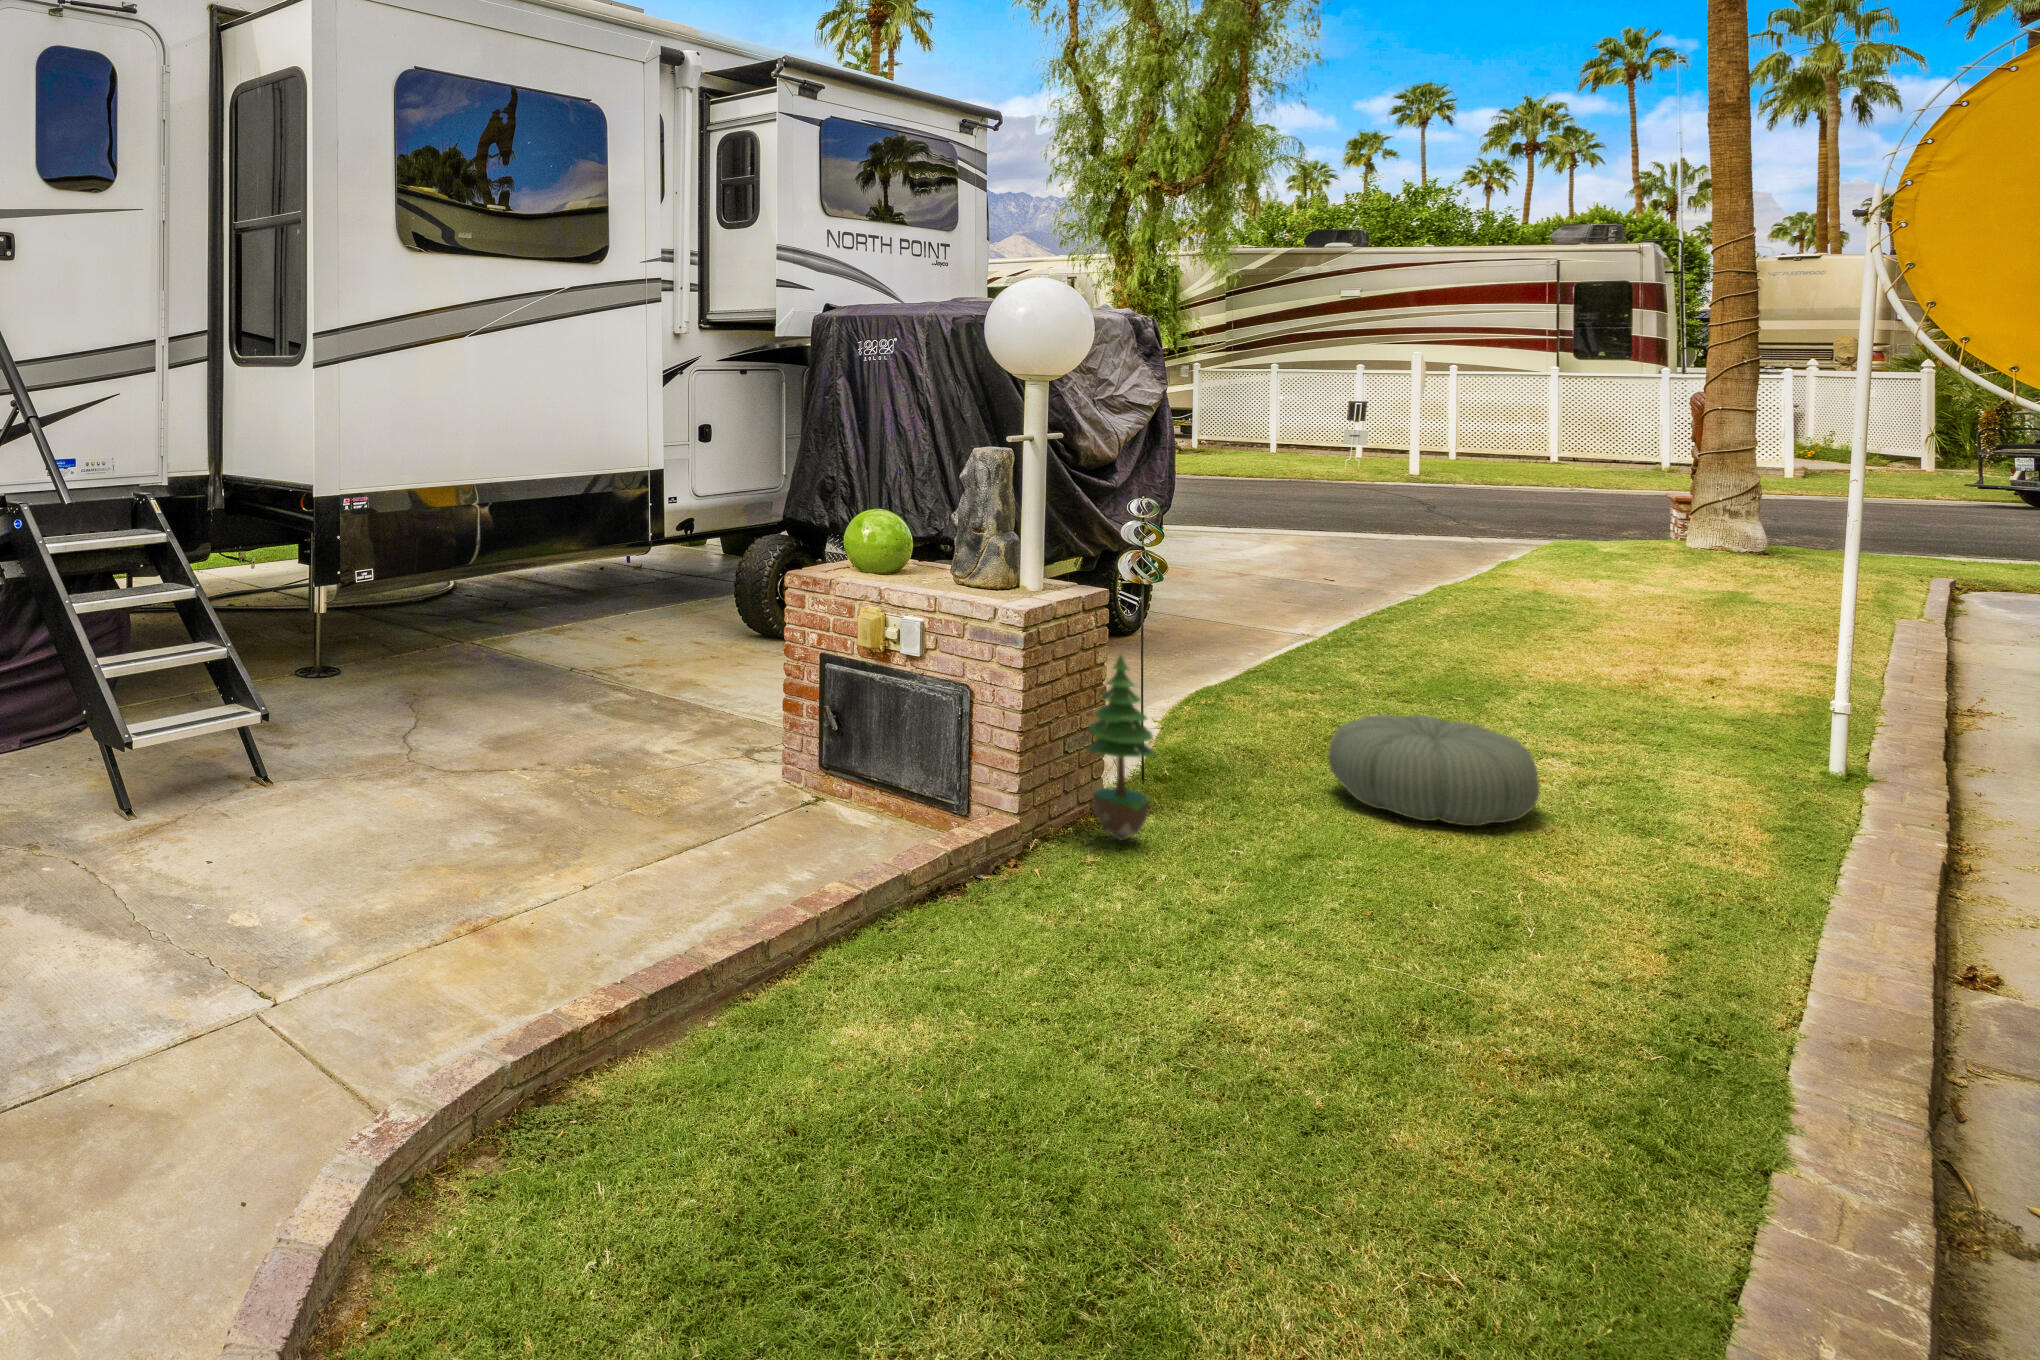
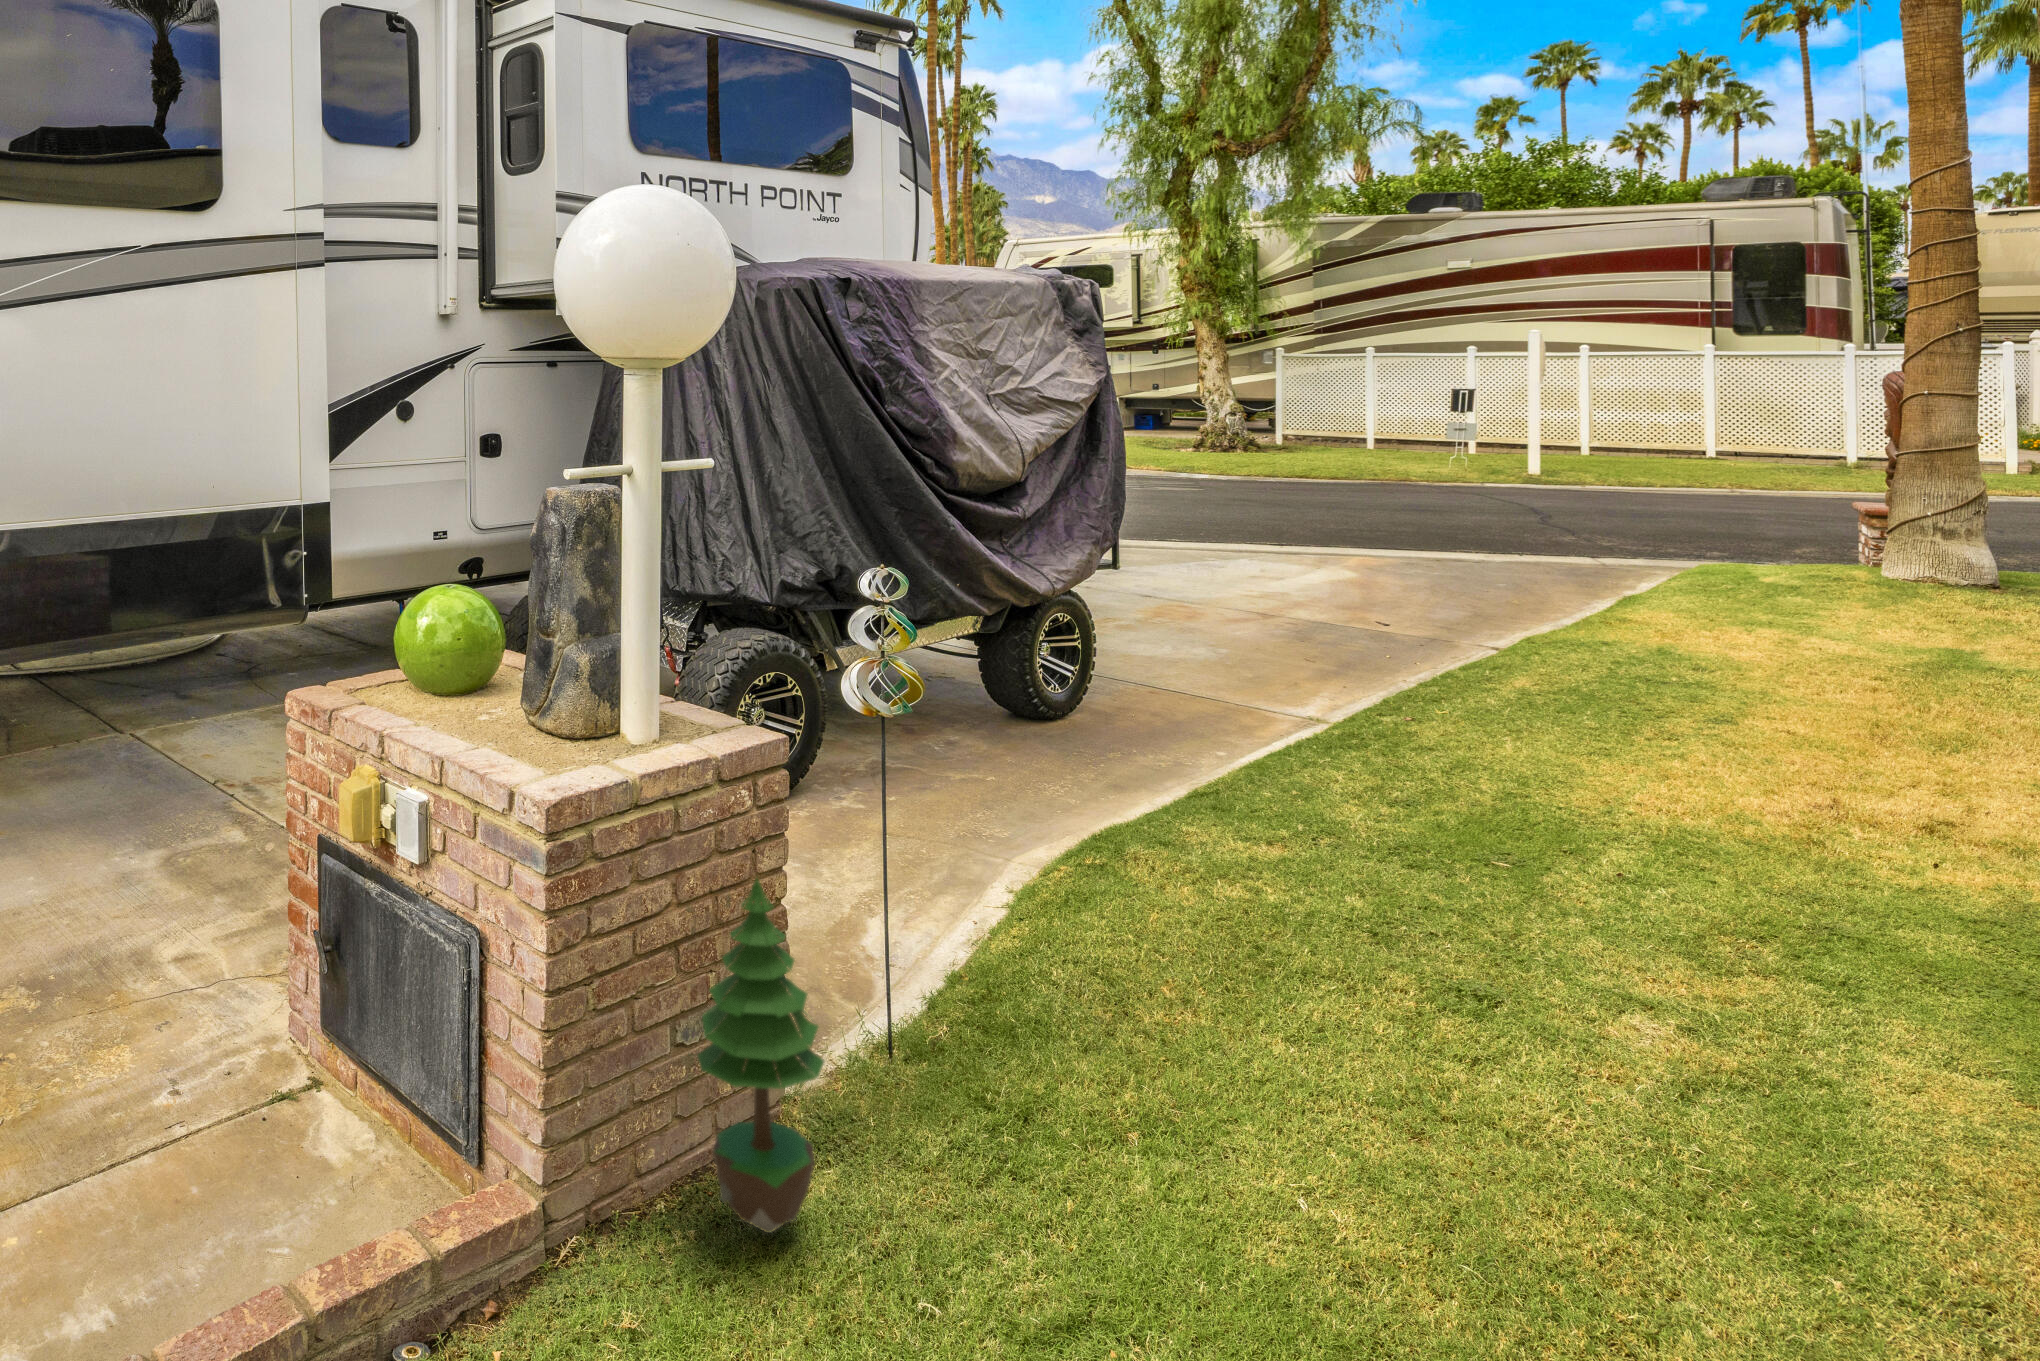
pouf: present [1329,715,1539,826] -> none [1216,950,1603,1212]

